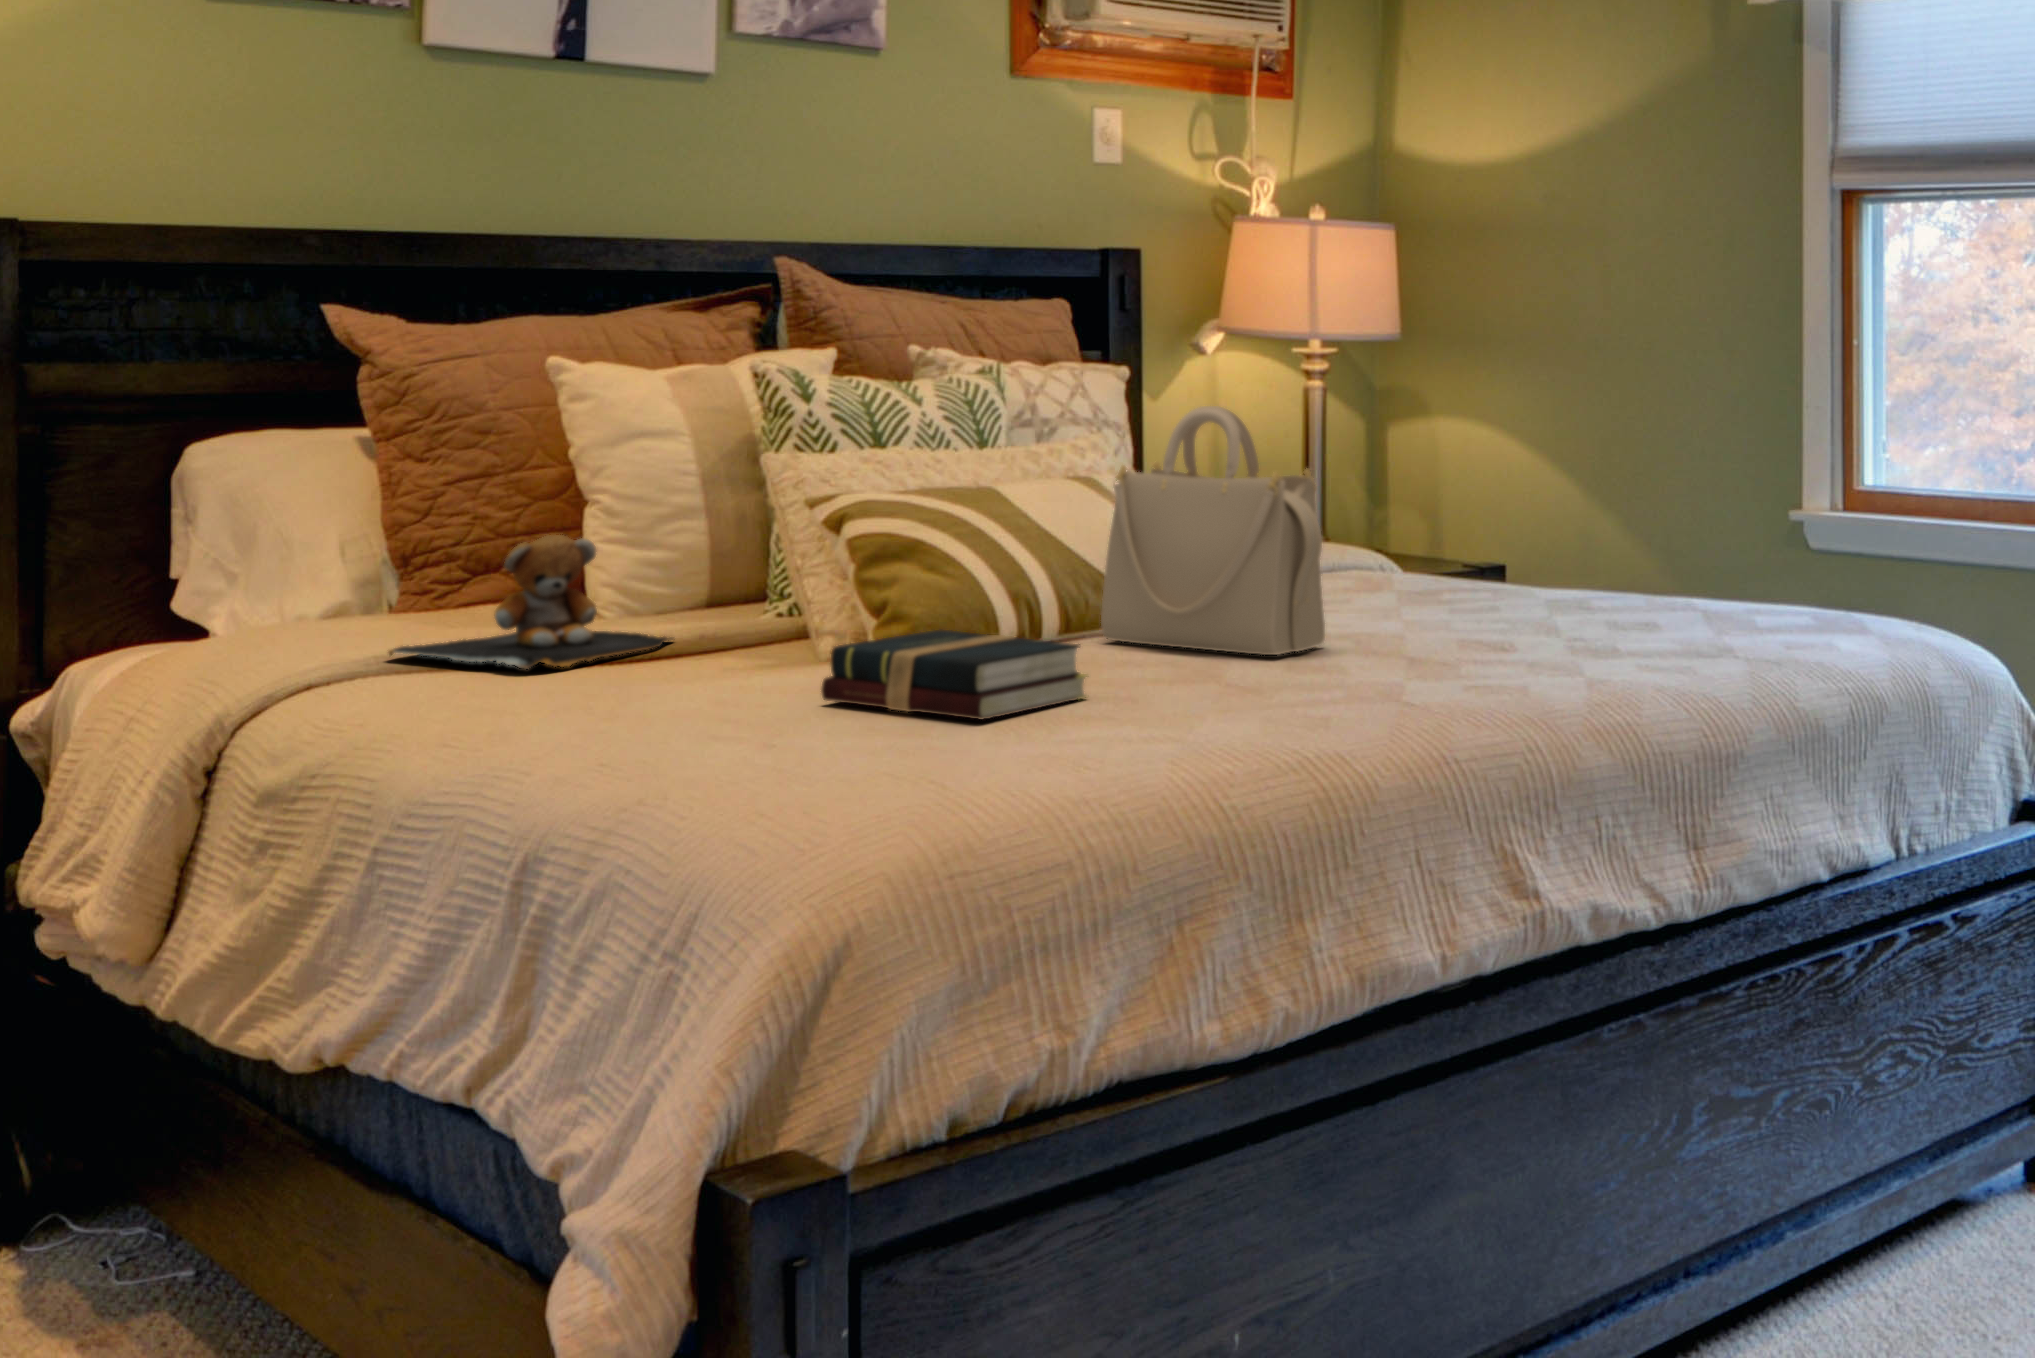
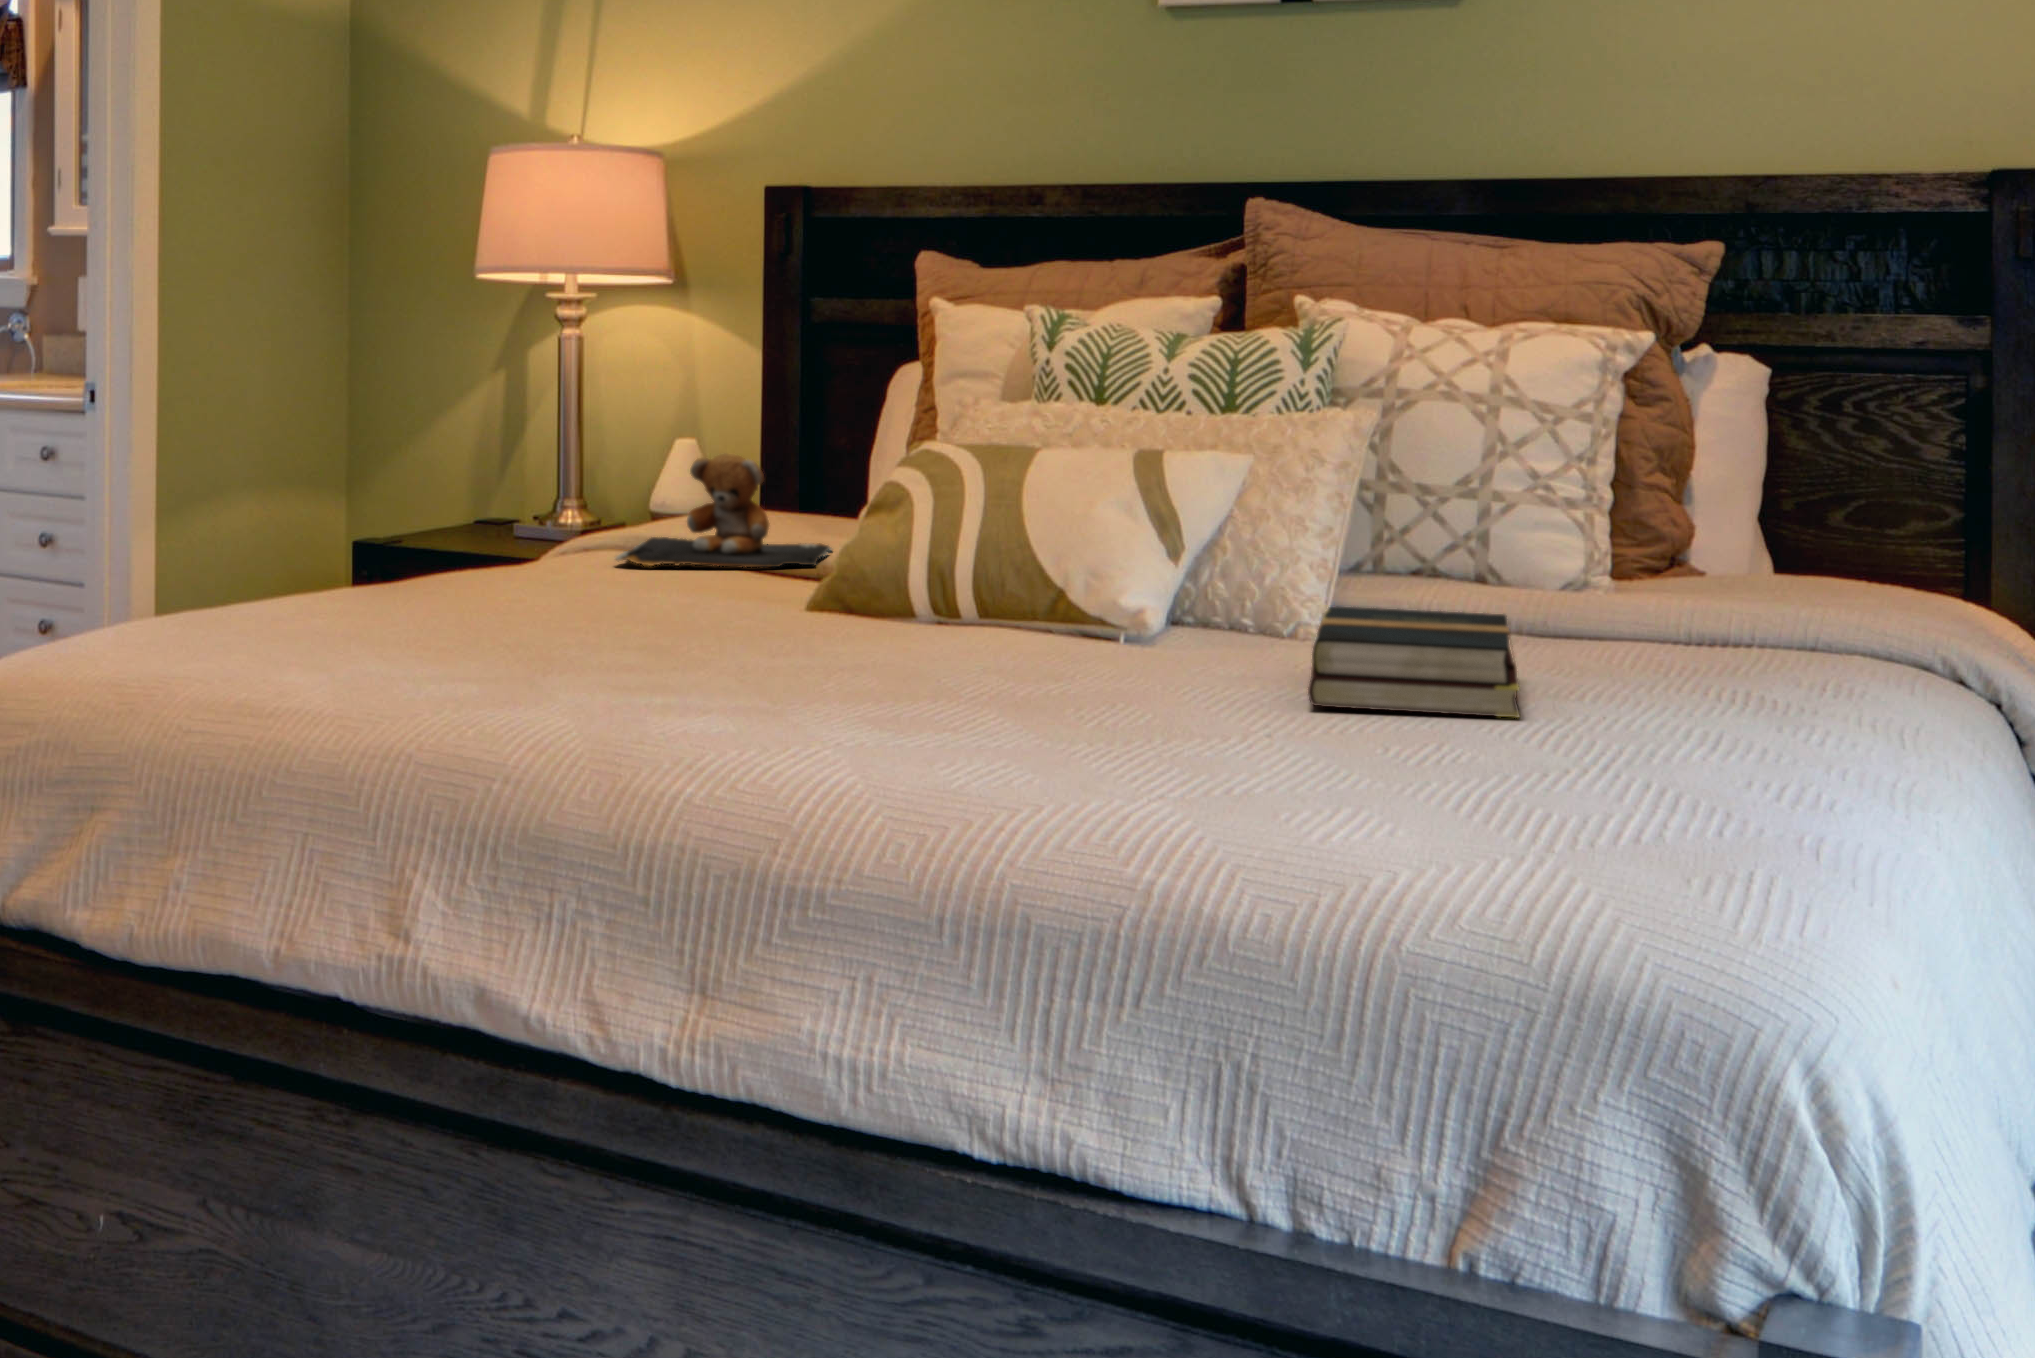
handbag: present [1101,406,1325,655] -> none [913,356,1068,664]
hardback book: present [821,630,1087,719] -> present [1308,607,1519,717]

